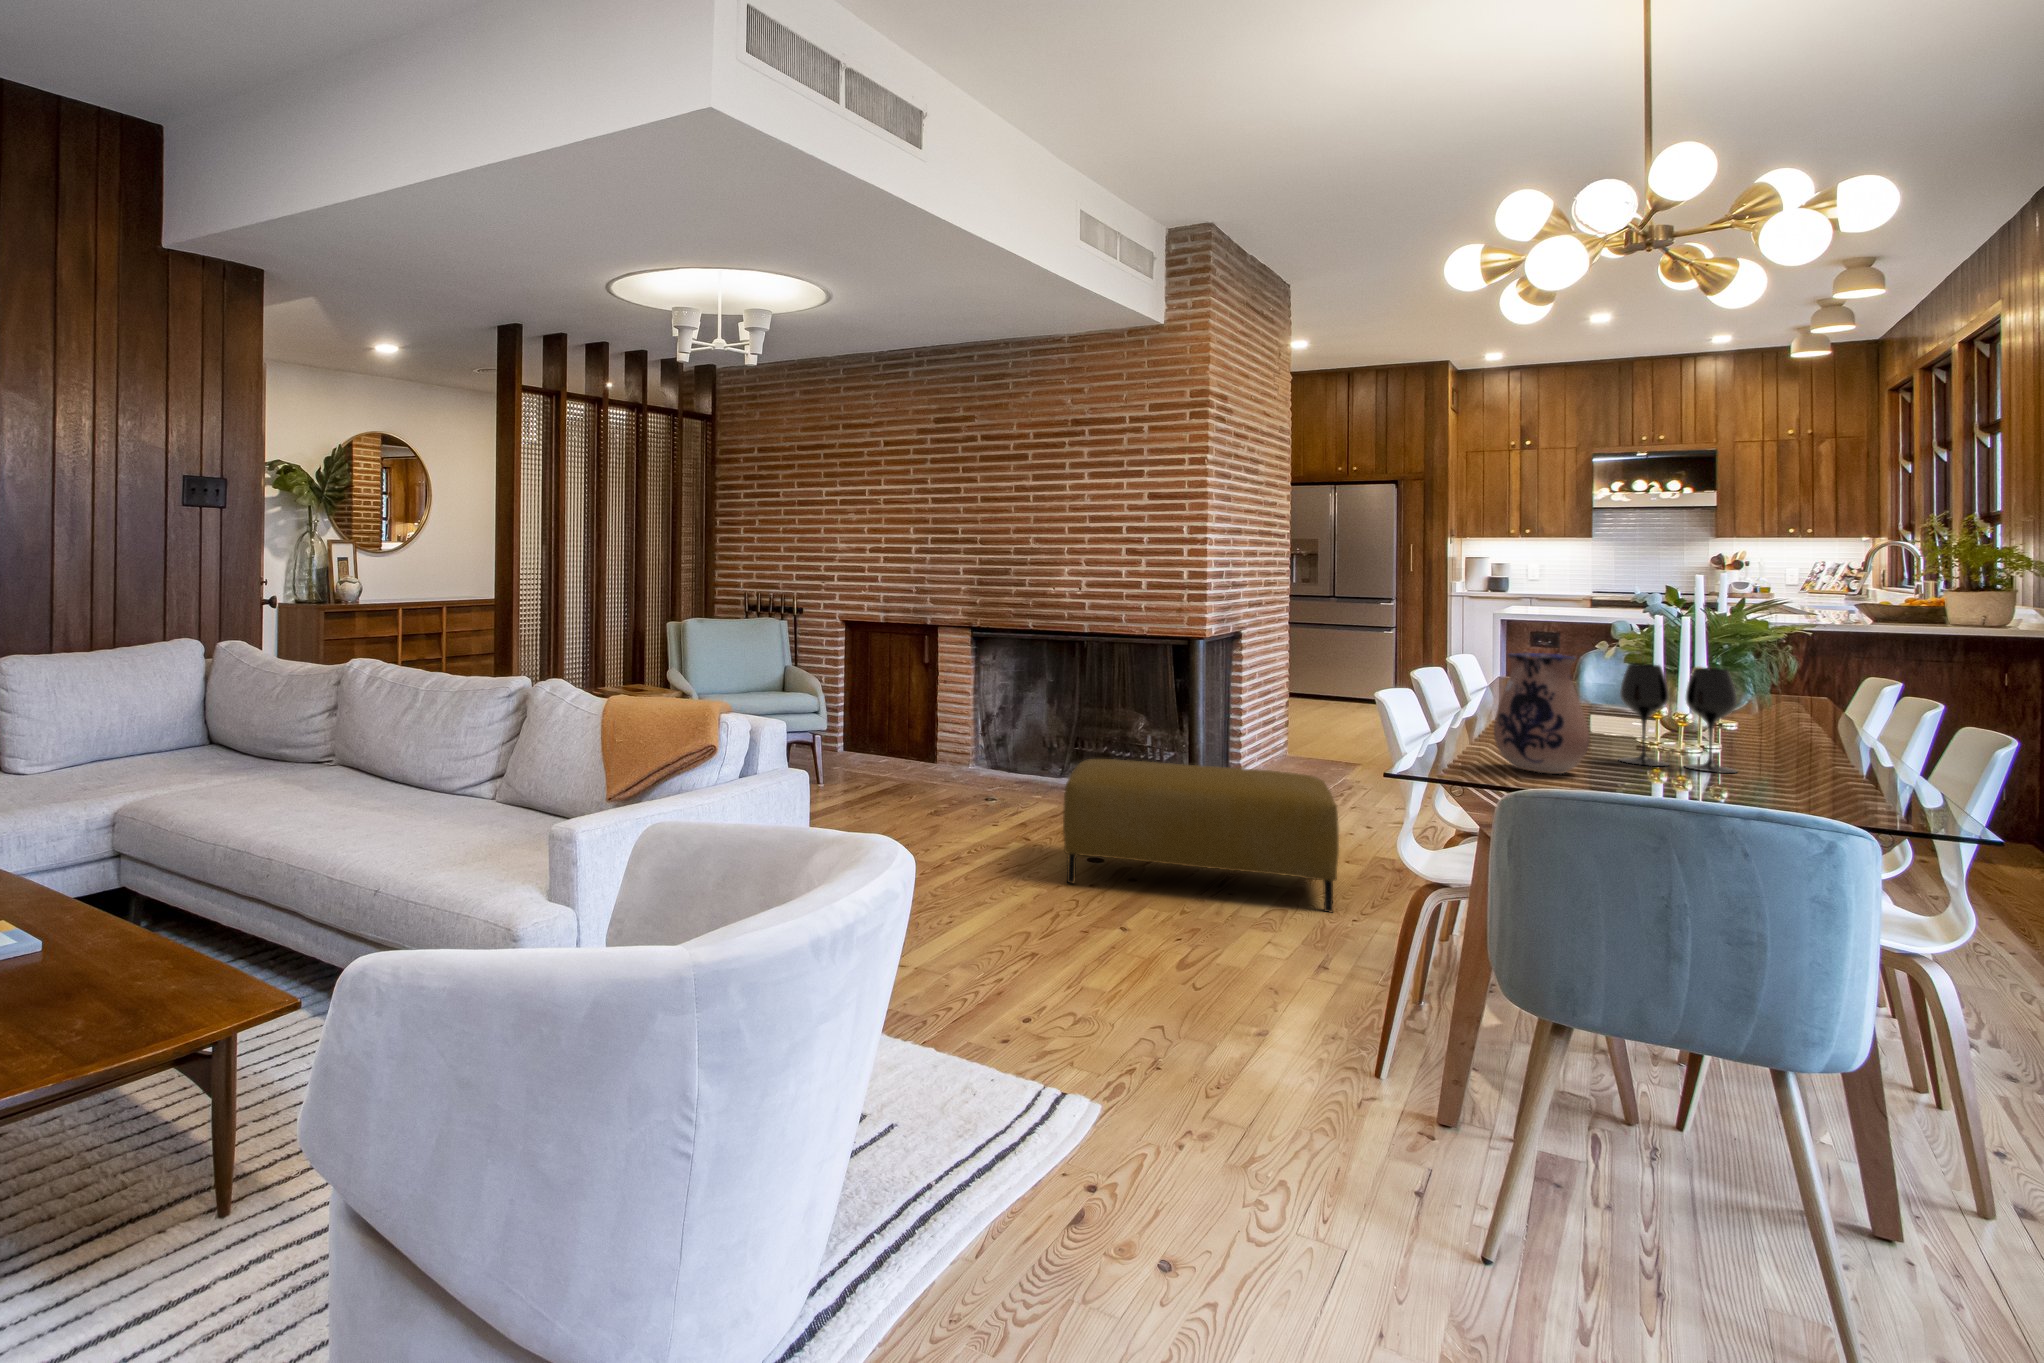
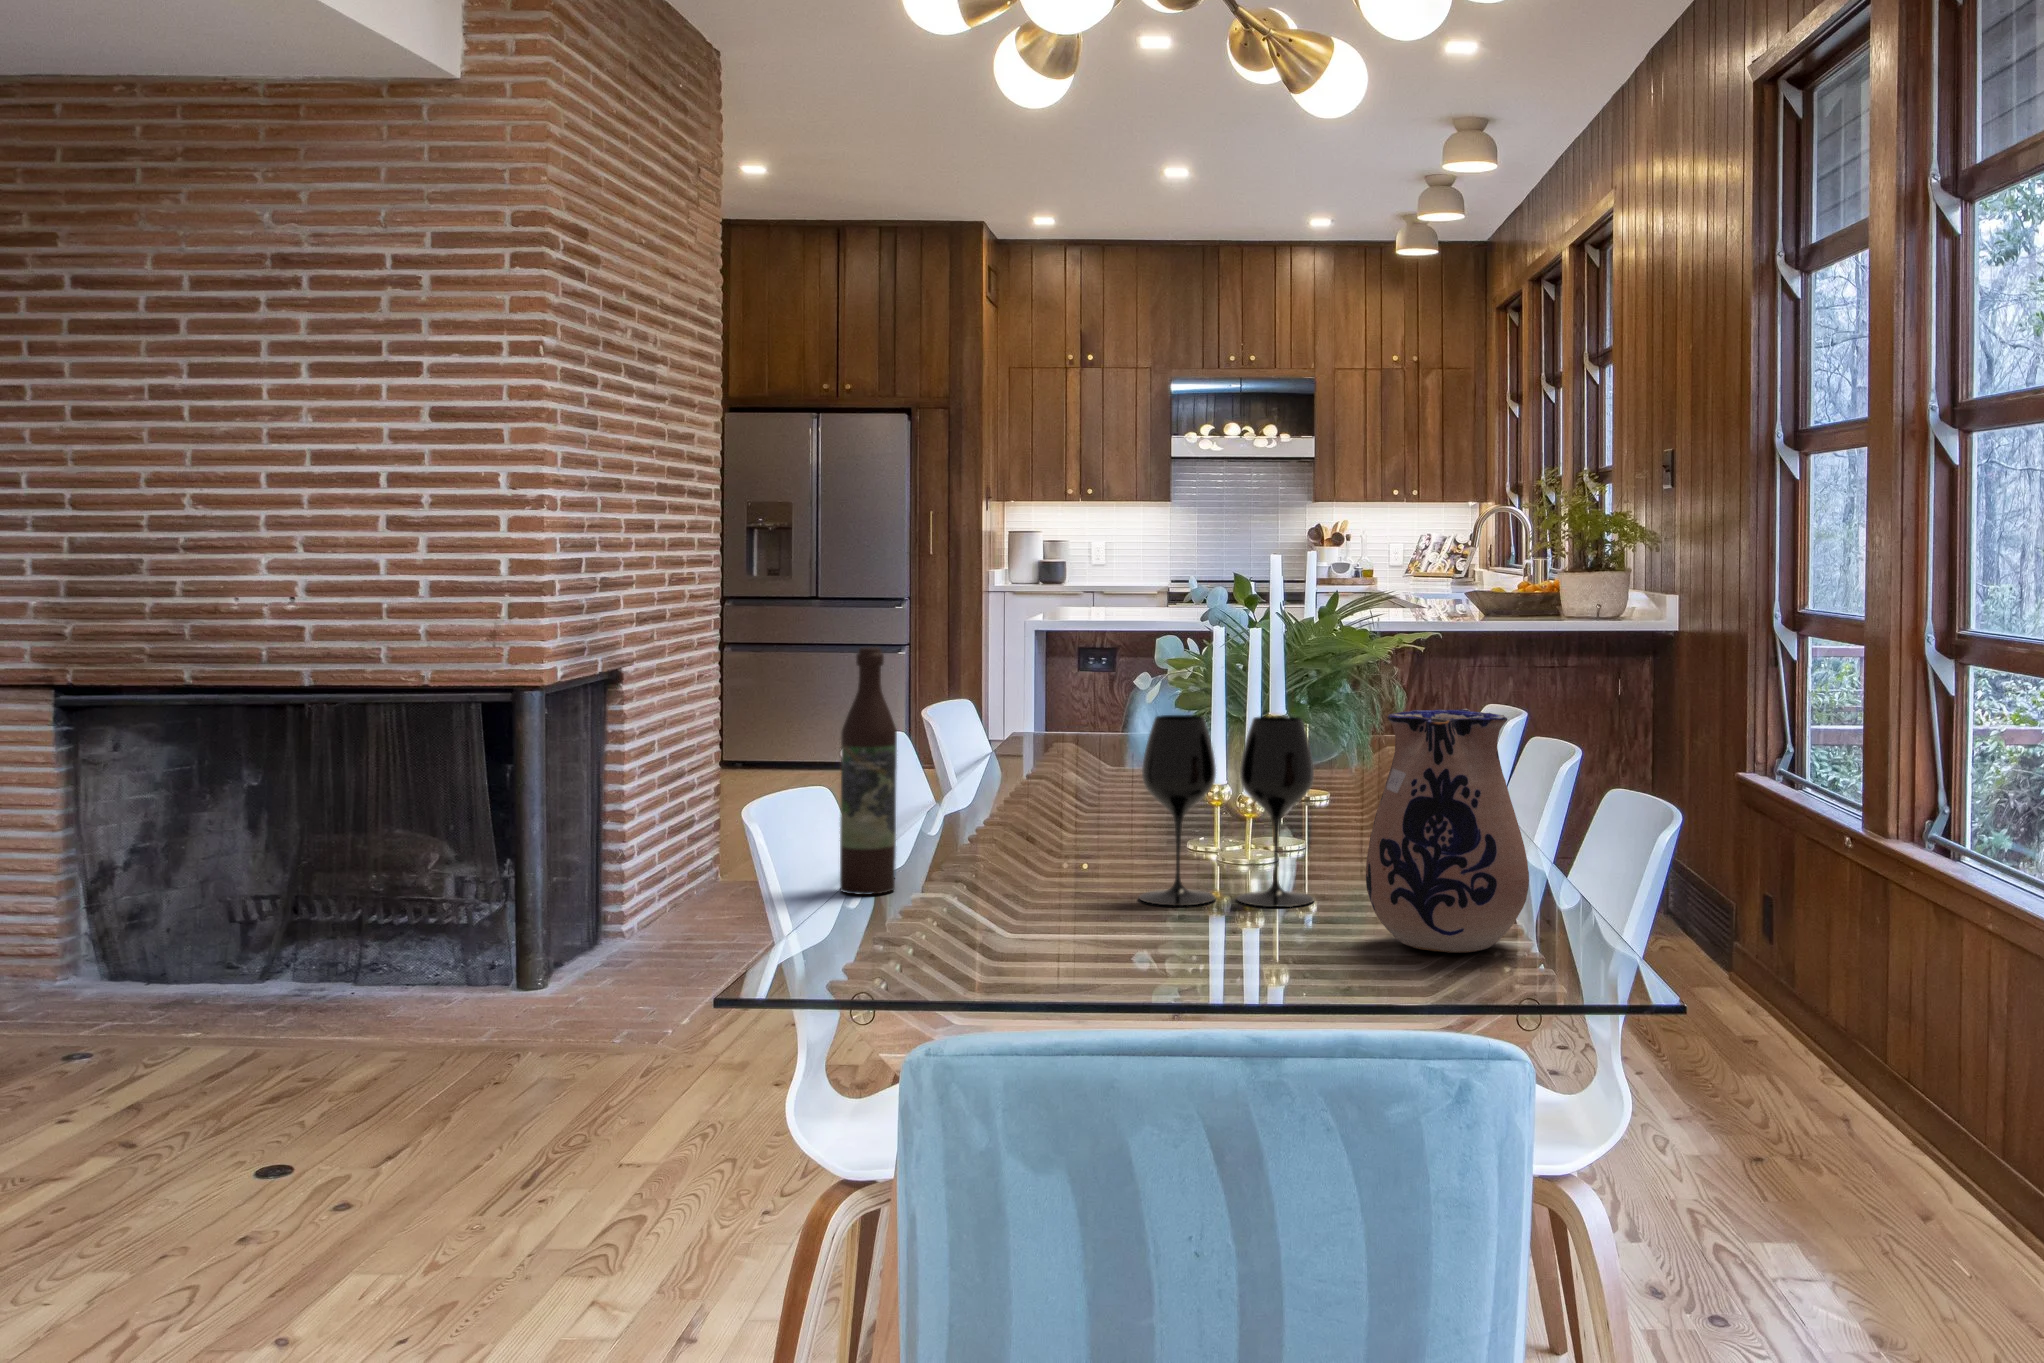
wine bottle: none [1437,620,1468,744] -> present [840,647,897,895]
ceramic pitcher: present [1494,653,1589,774] -> present [1366,709,1529,953]
ottoman: present [1063,759,1339,912] -> none [132,944,723,1264]

